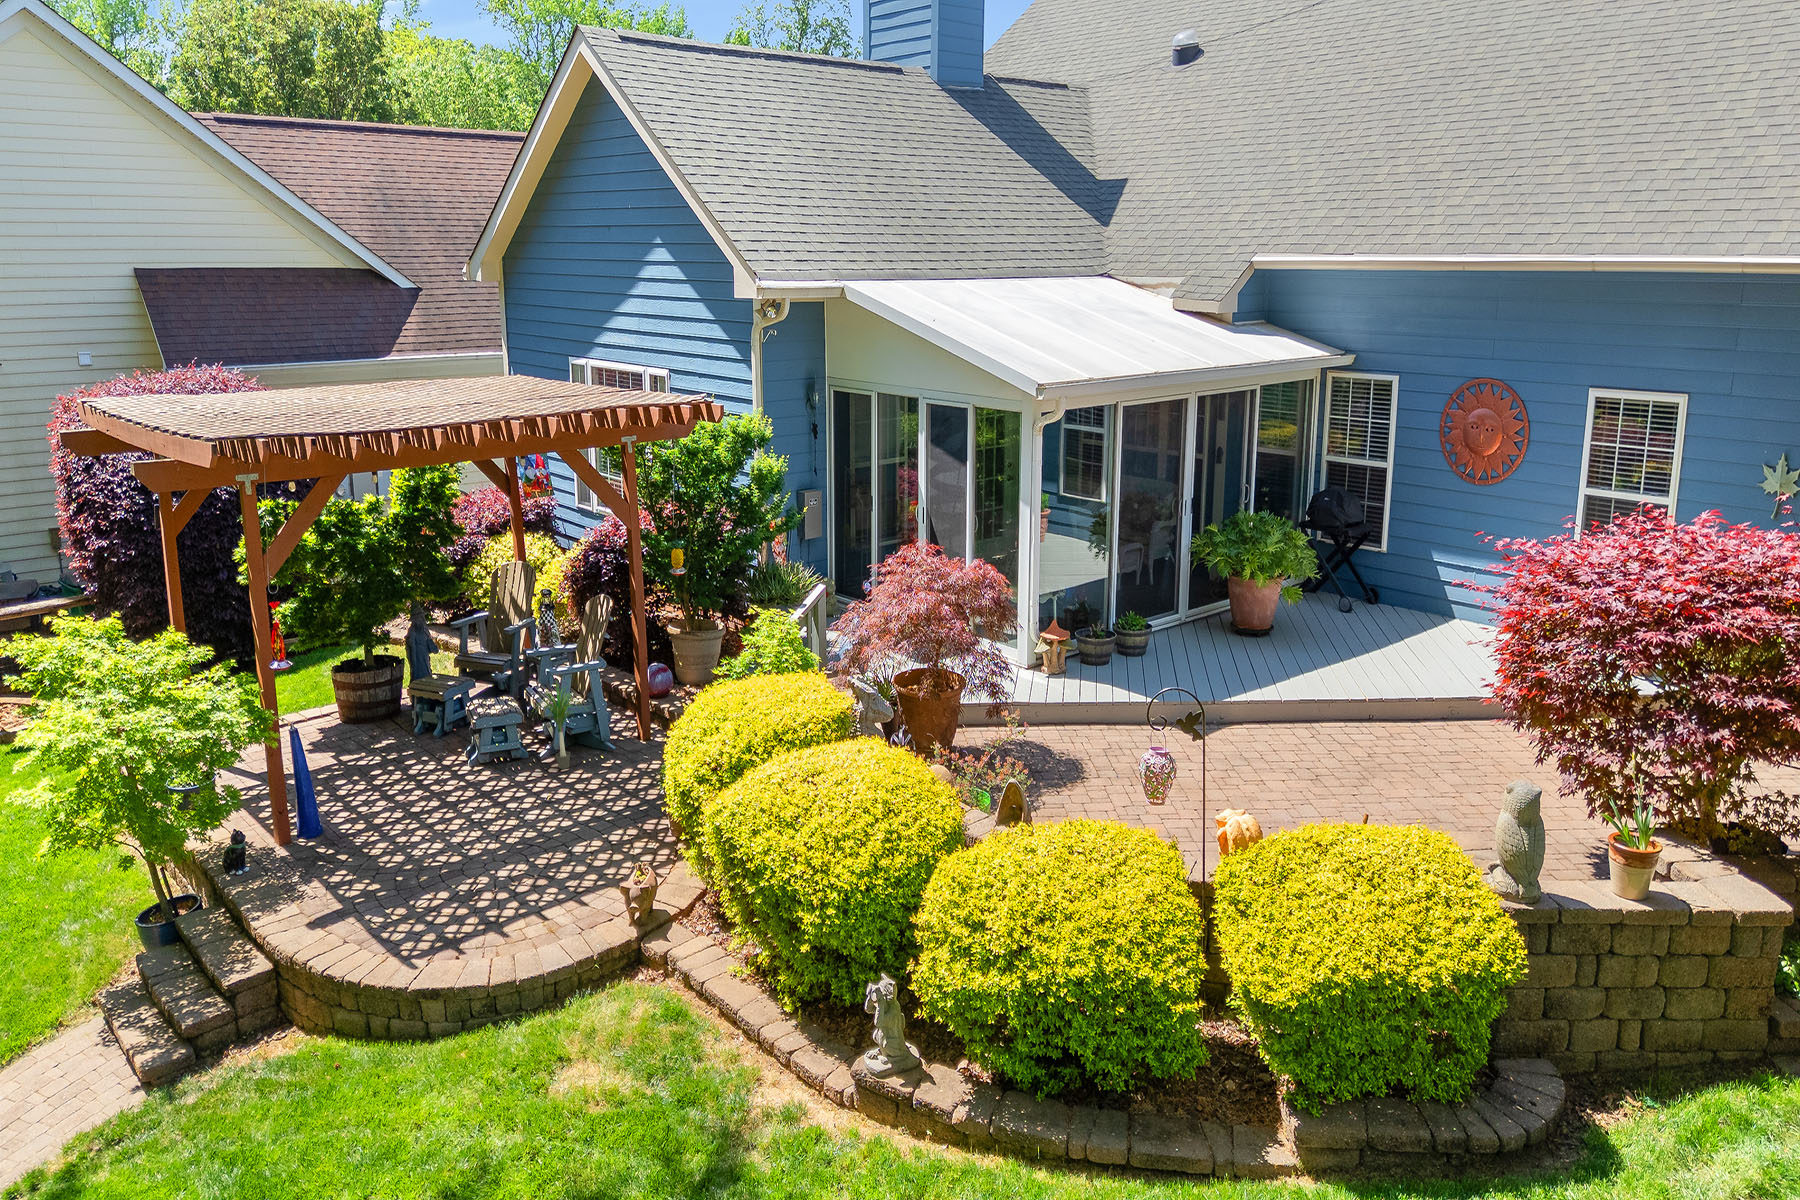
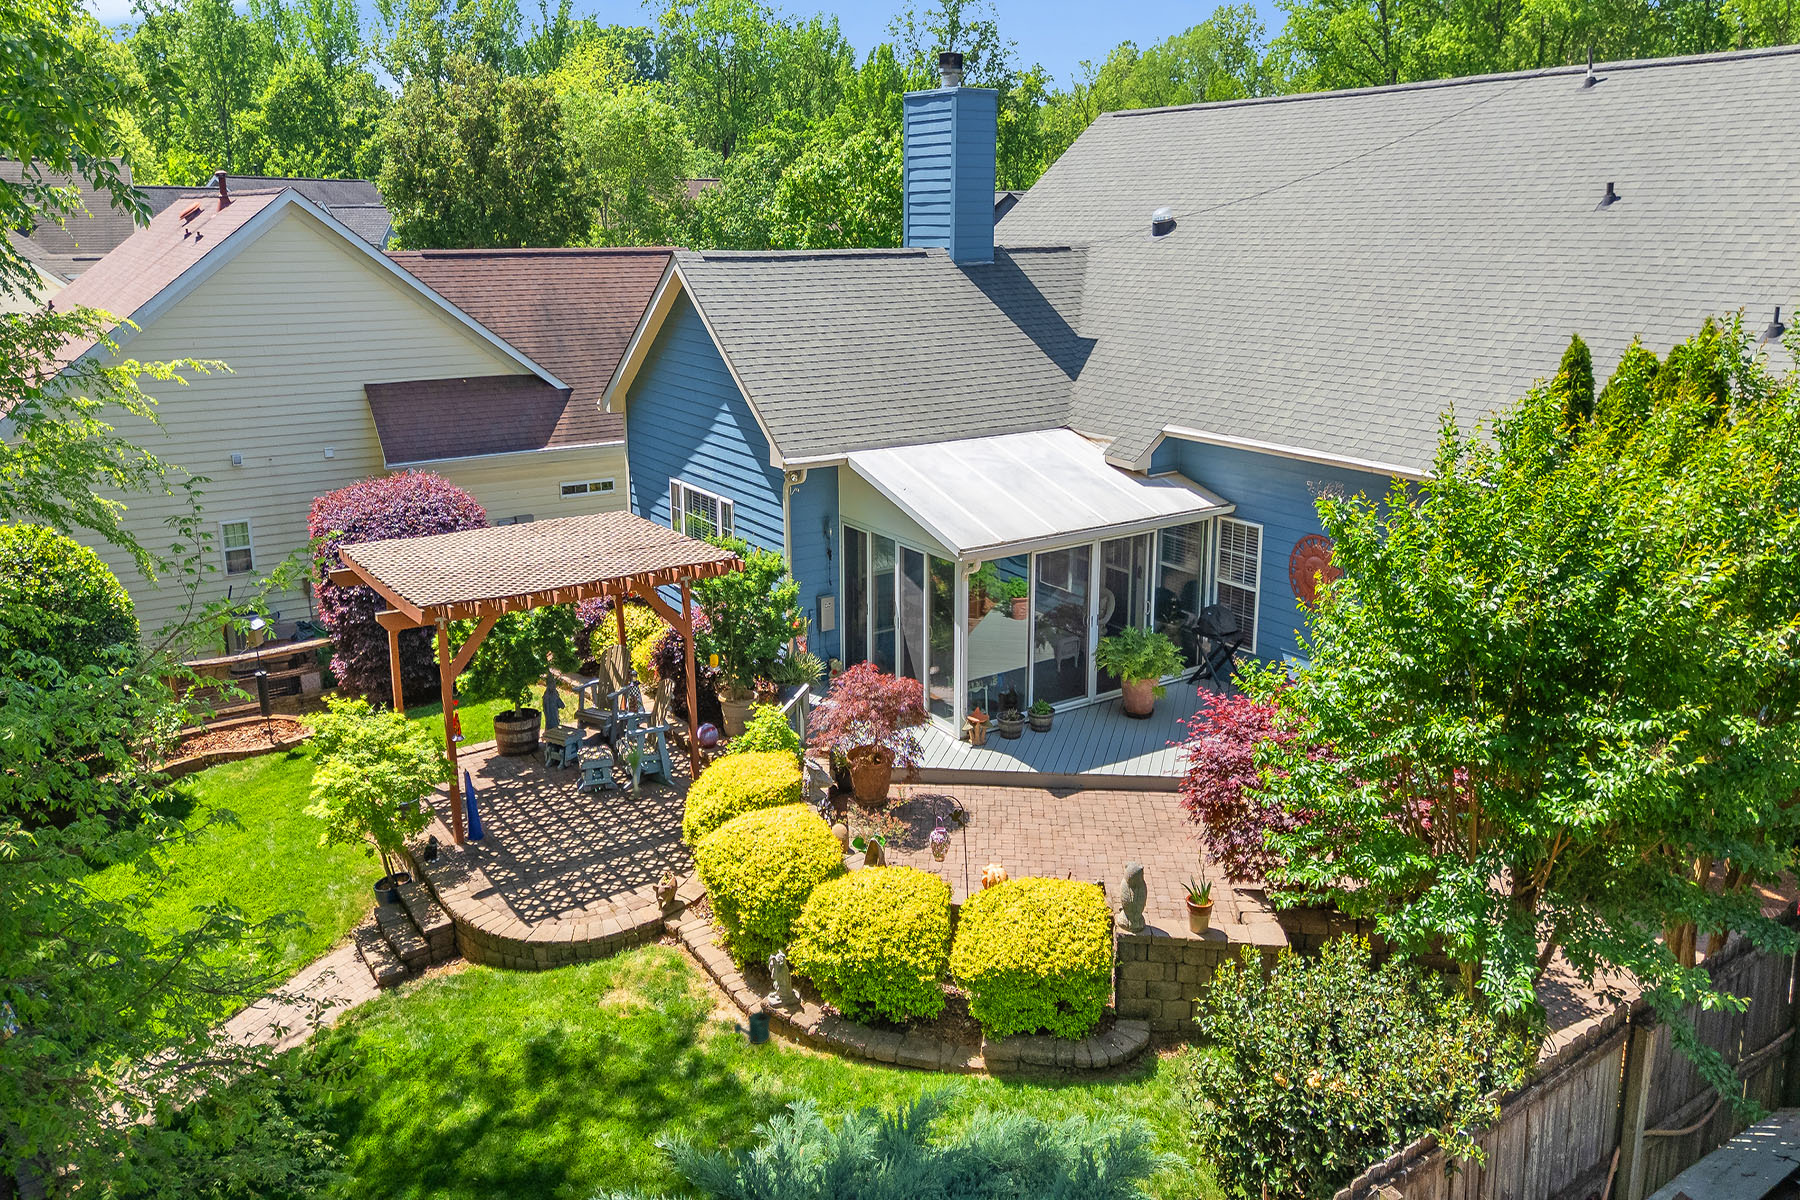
watering can: none [825,1078,884,1149] -> present [734,1007,771,1044]

